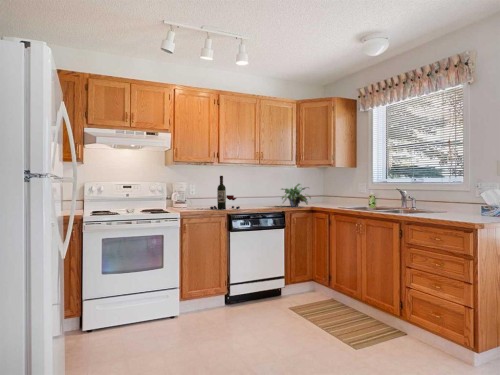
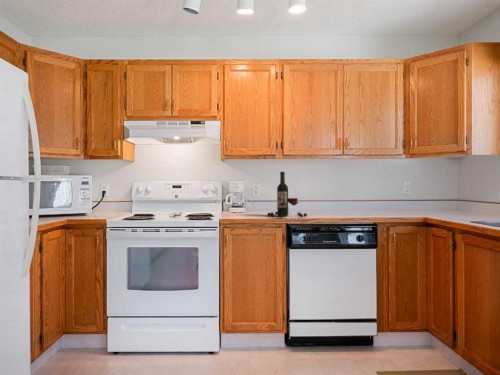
potted plant: present [281,184,310,207] -> none [371,181,421,216]

